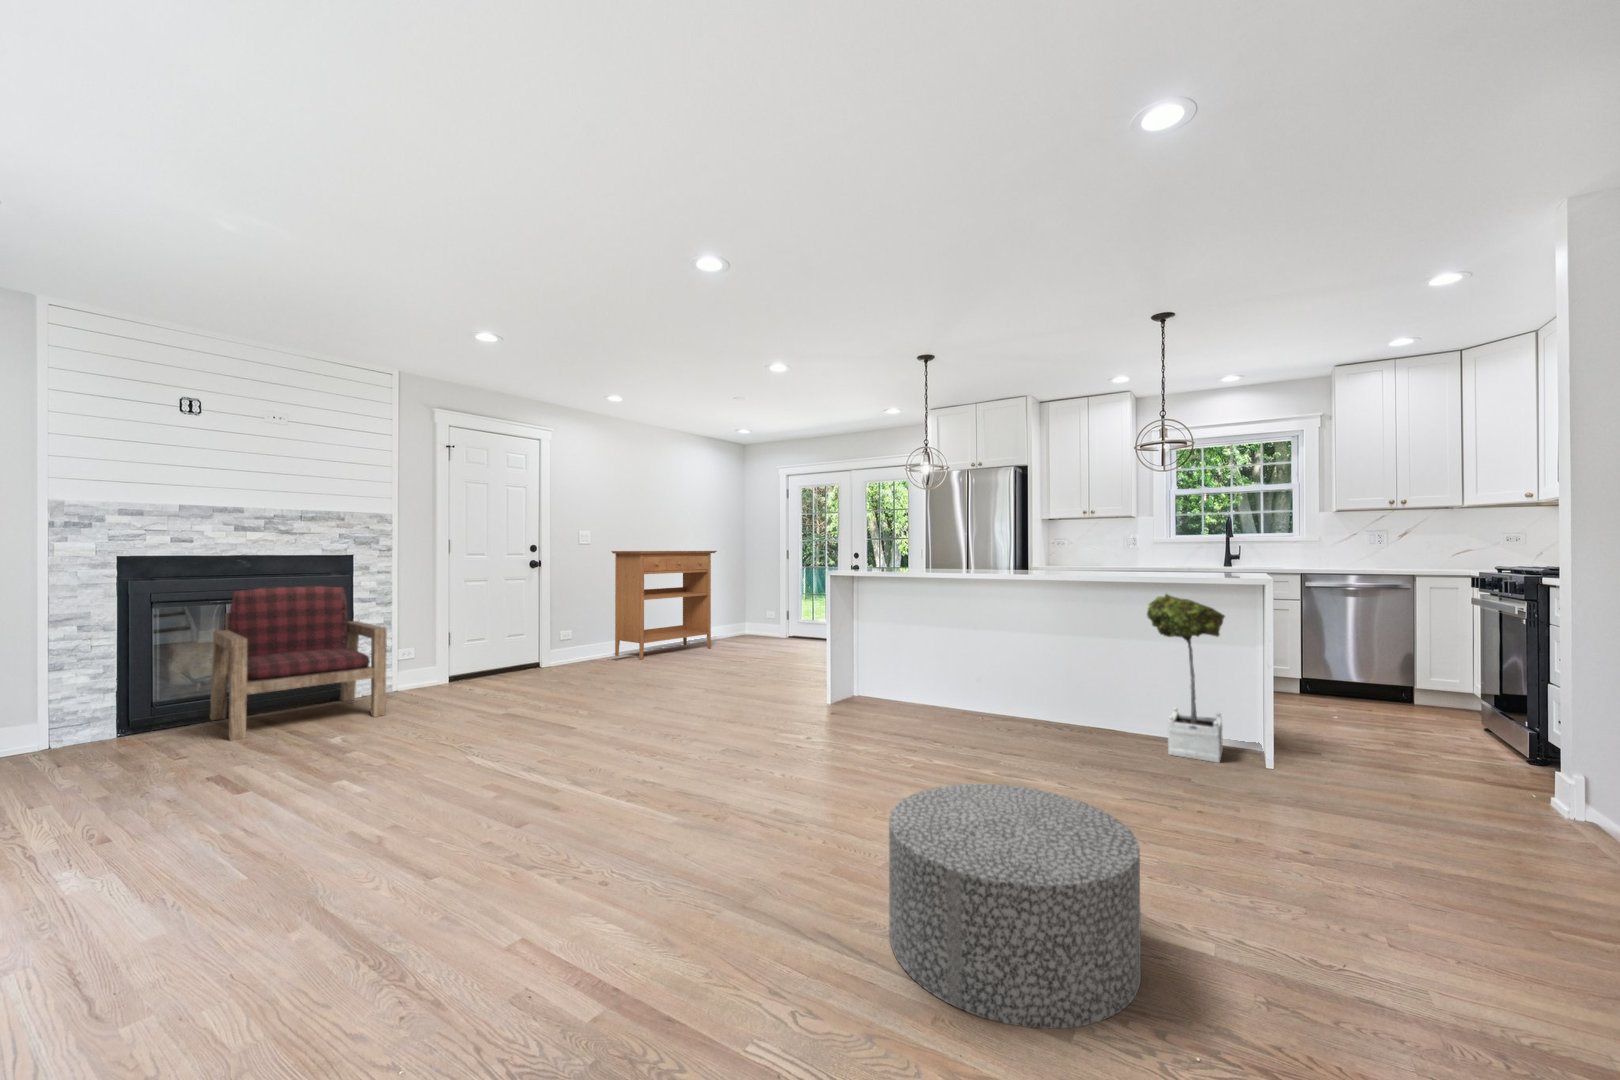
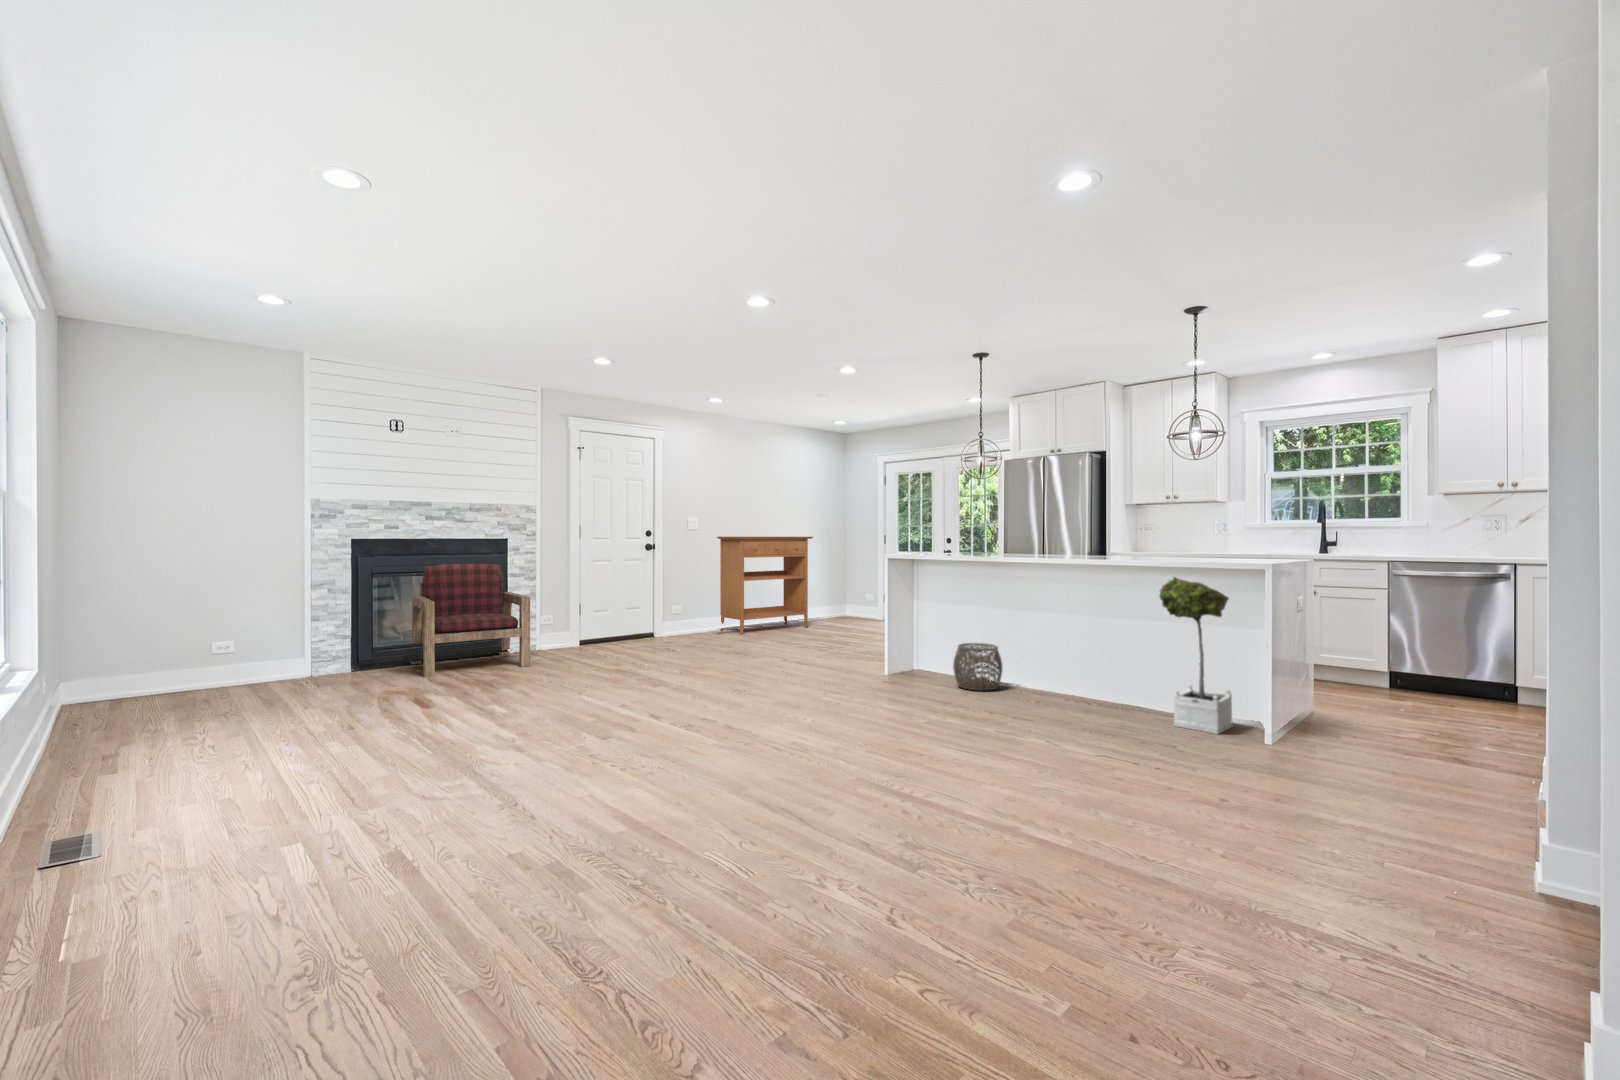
woven basket: none [908,666,963,721] -> present [953,643,1003,691]
ottoman: present [889,784,1141,1029] -> none [829,714,1004,859]

